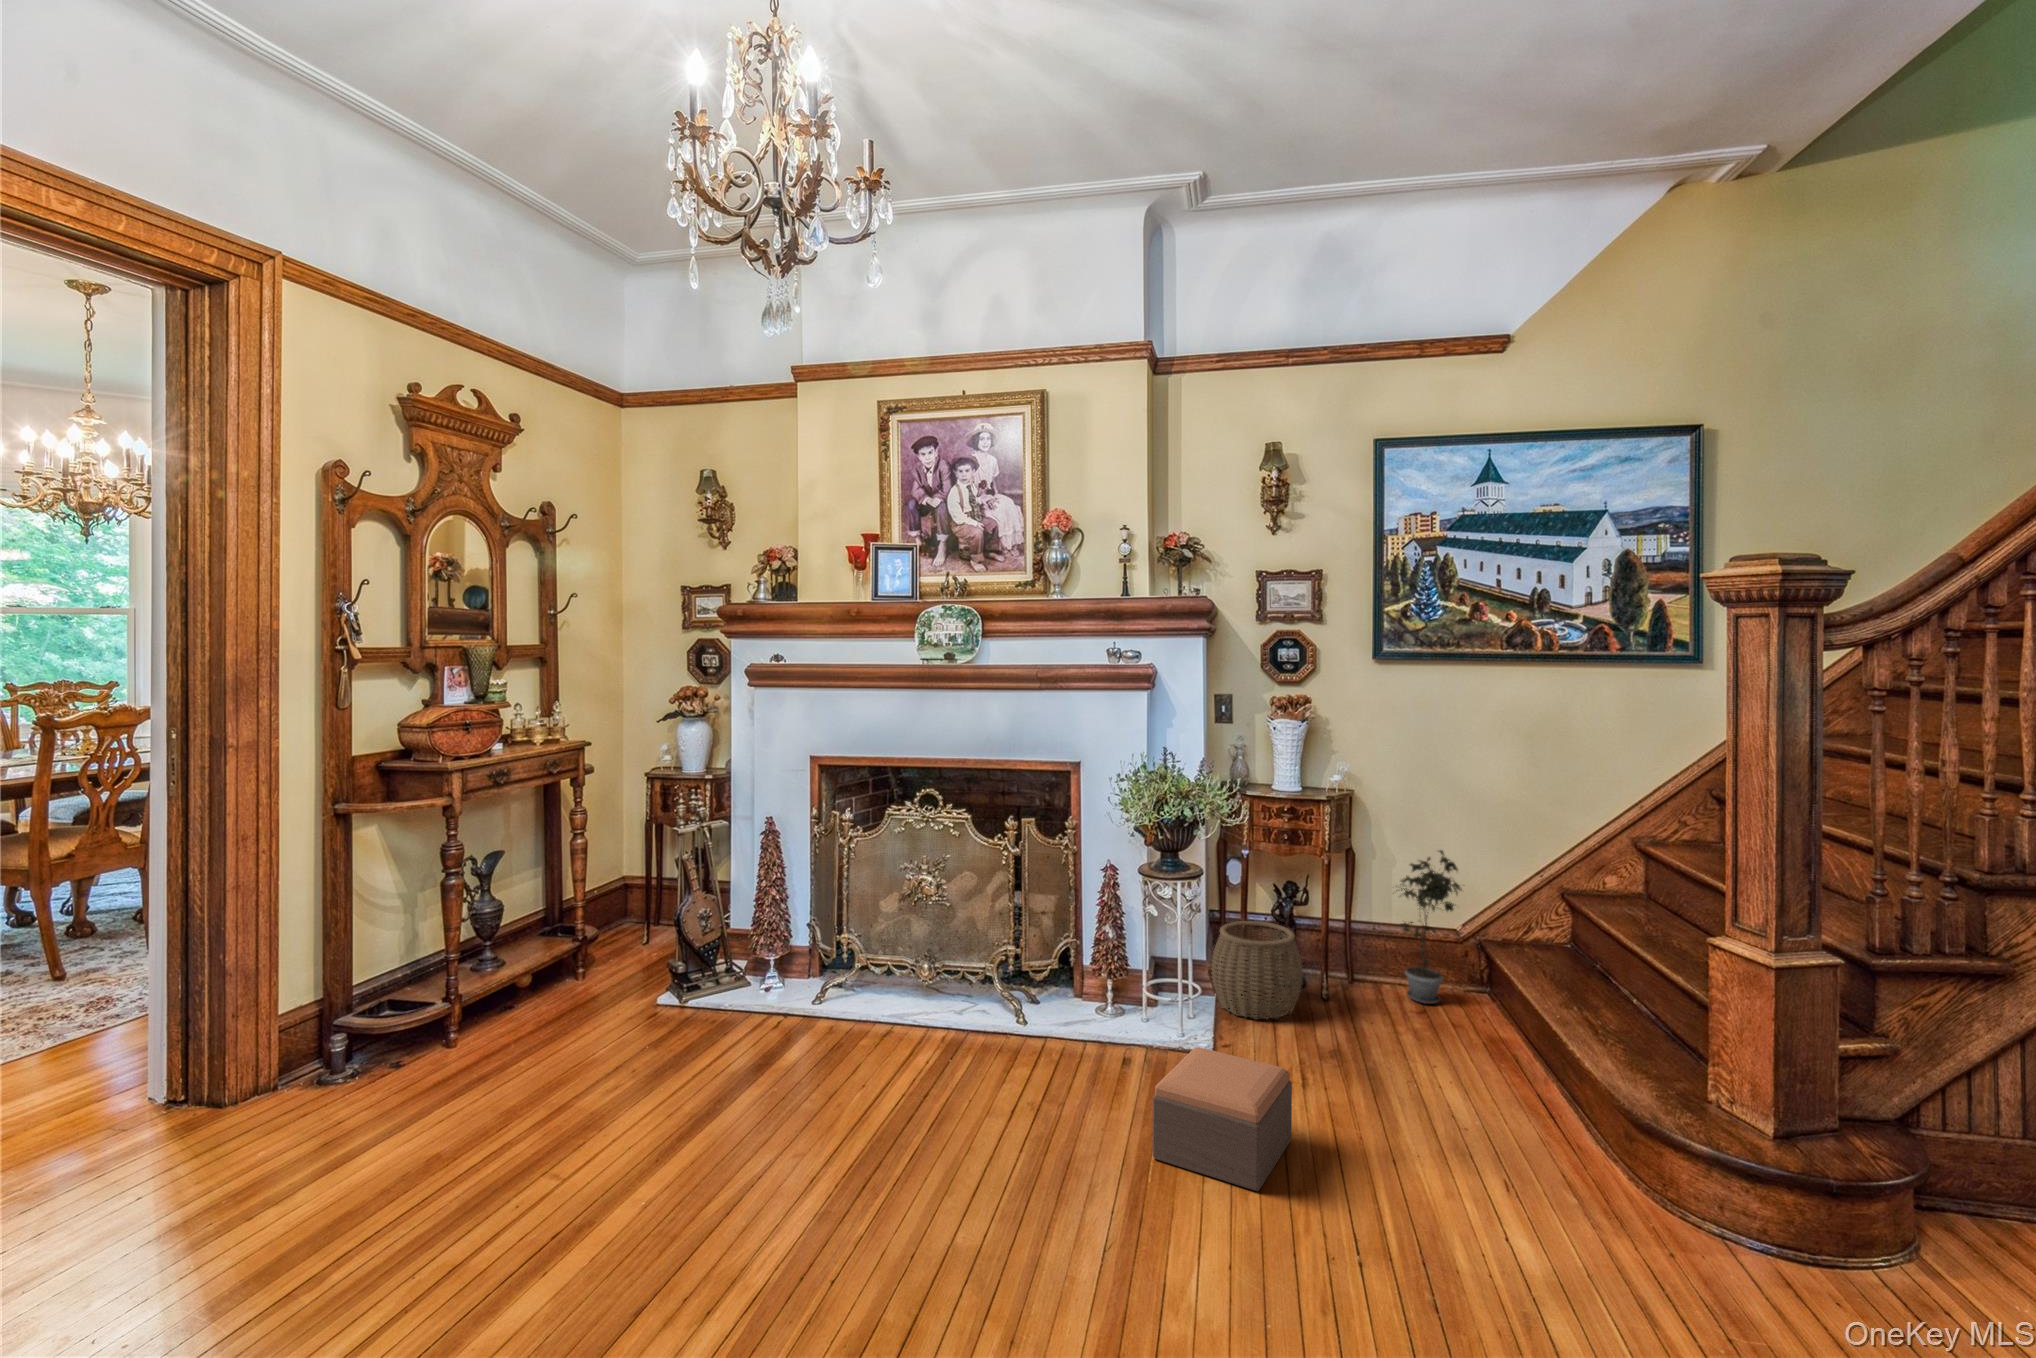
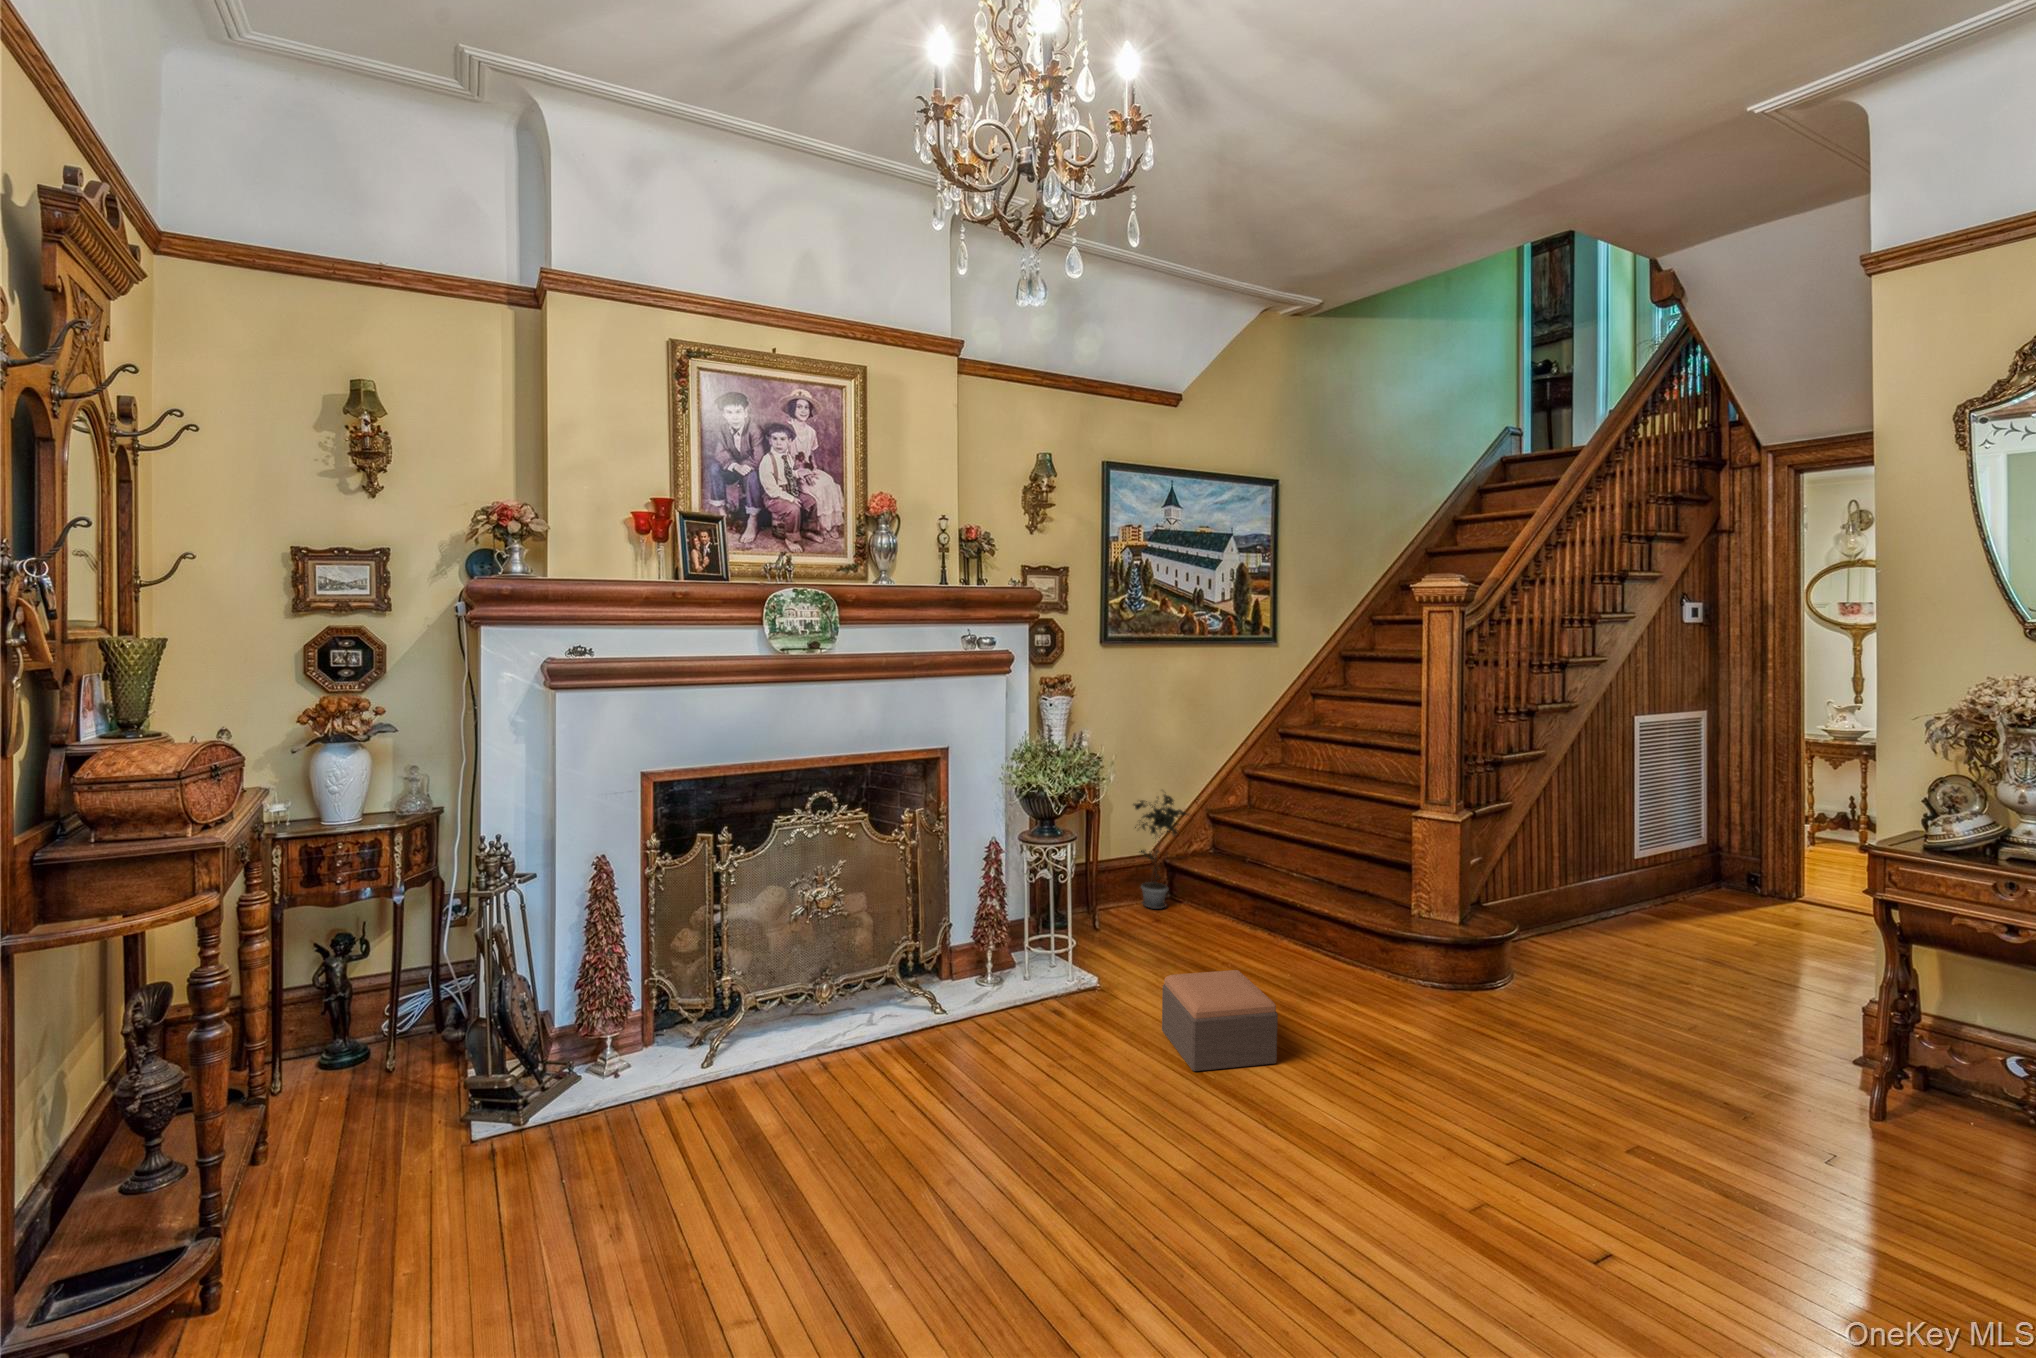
woven basket: present [1211,921,1303,1019] -> none [1034,870,1112,953]

